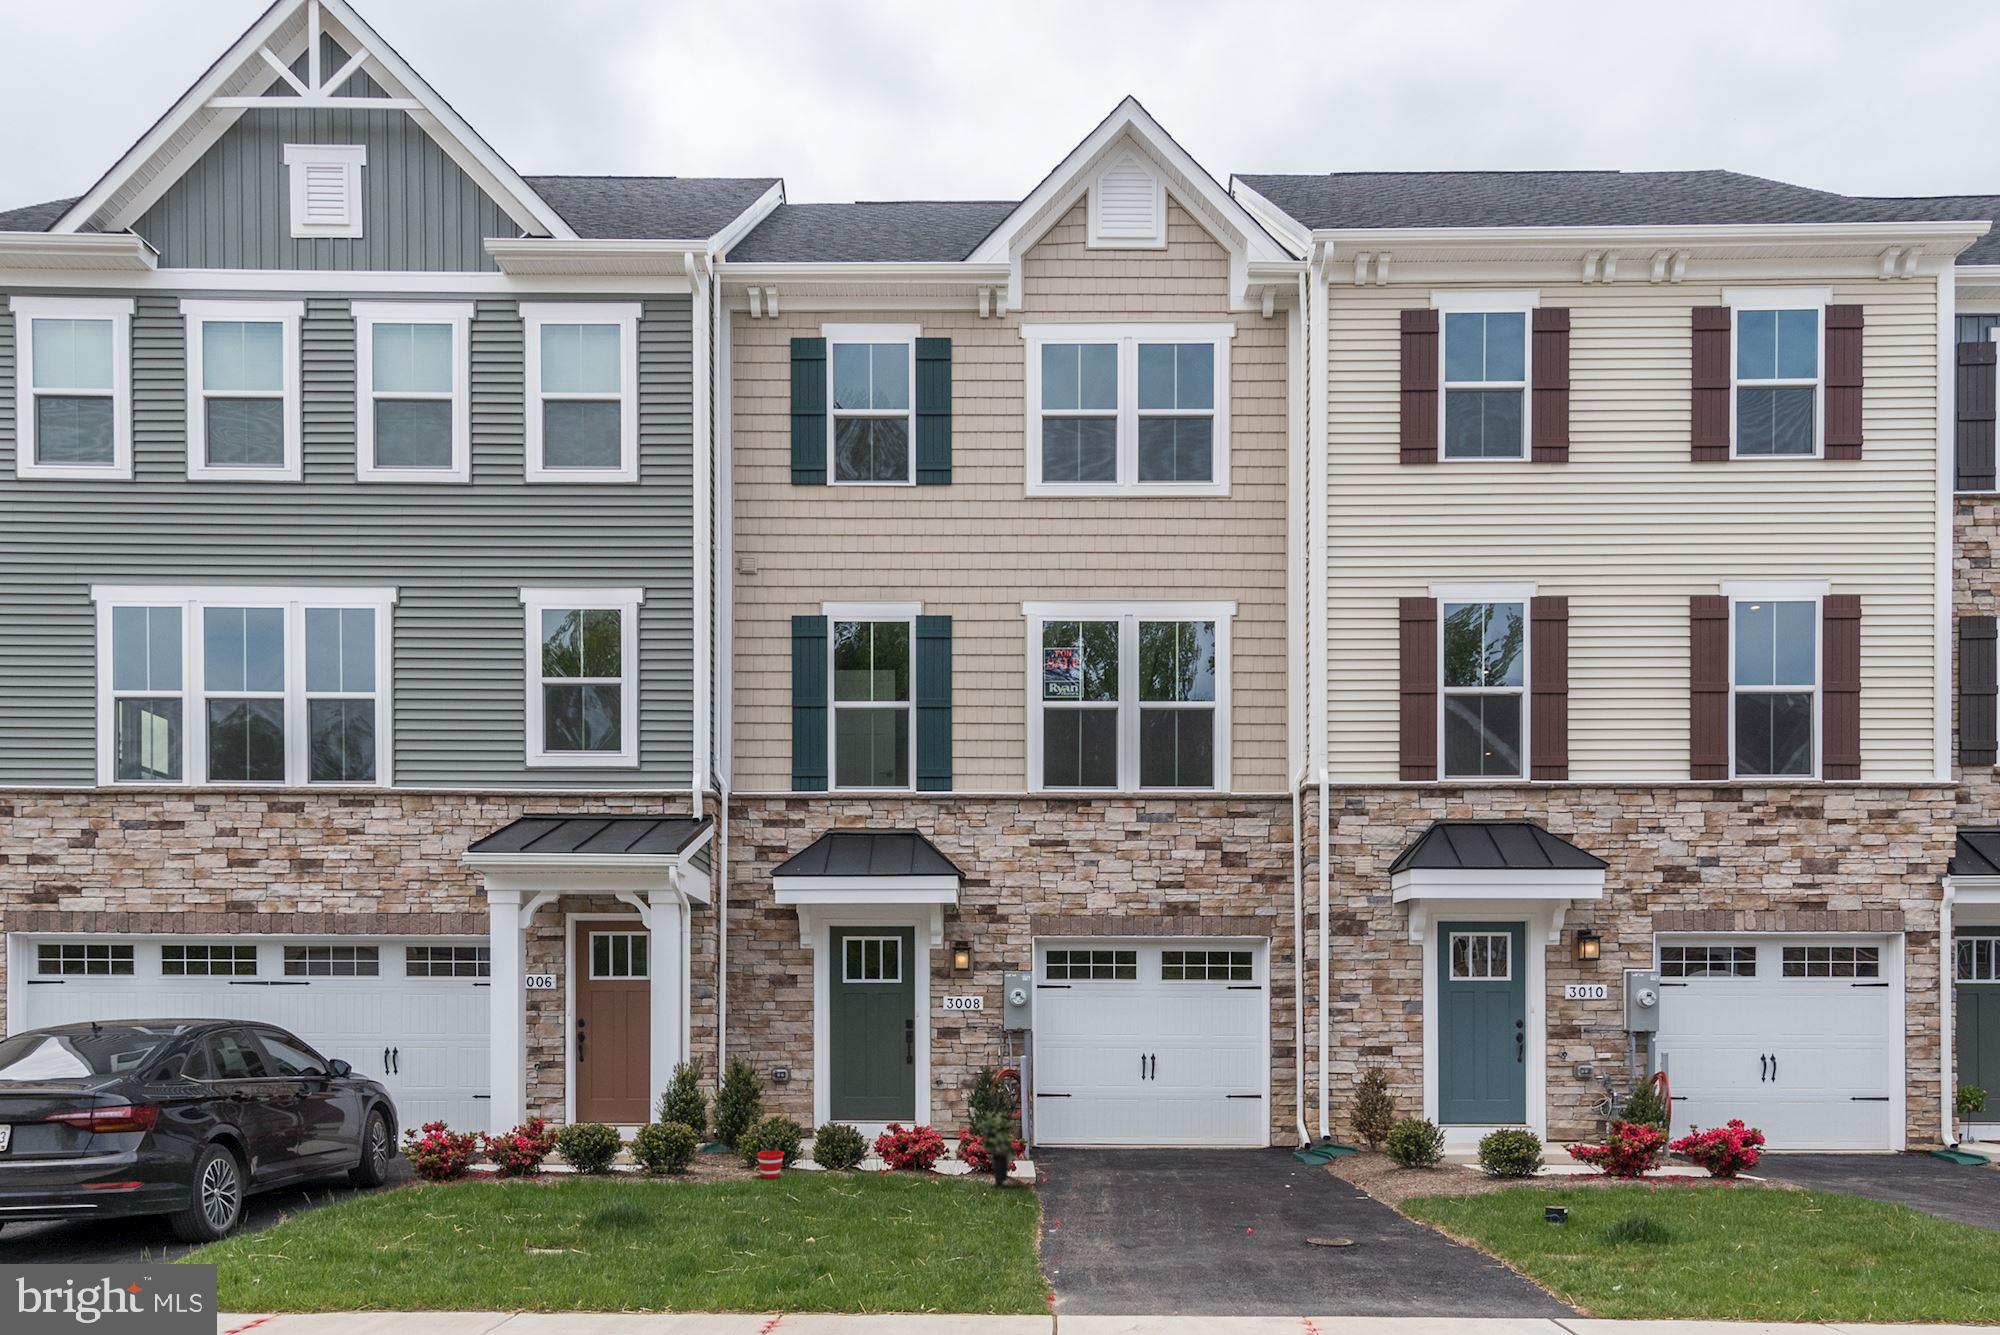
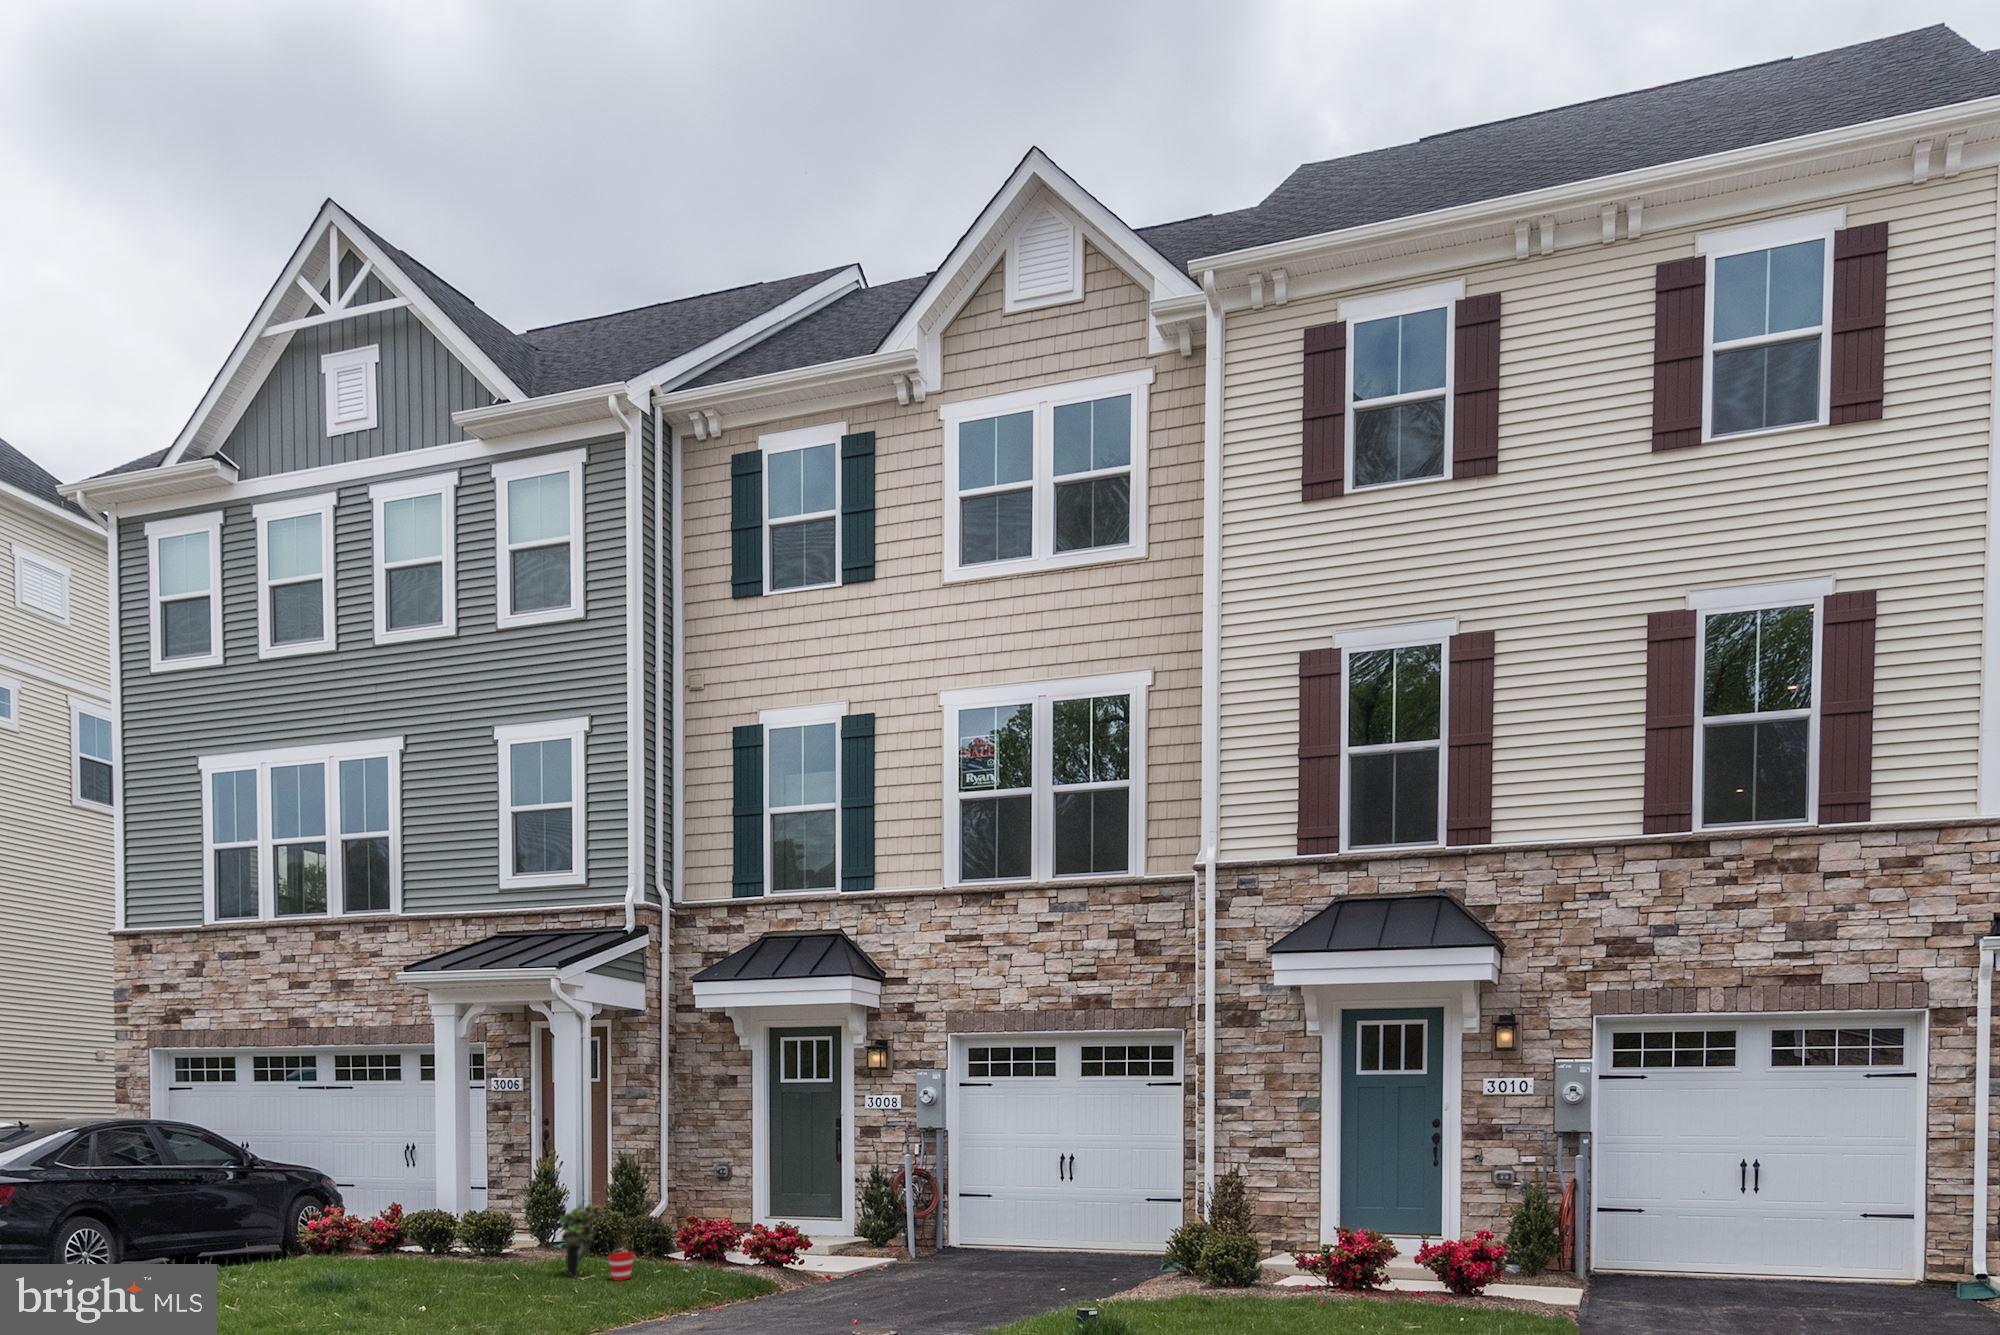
potted plant: present [978,1112,1018,1188] -> present [559,1204,595,1278]

